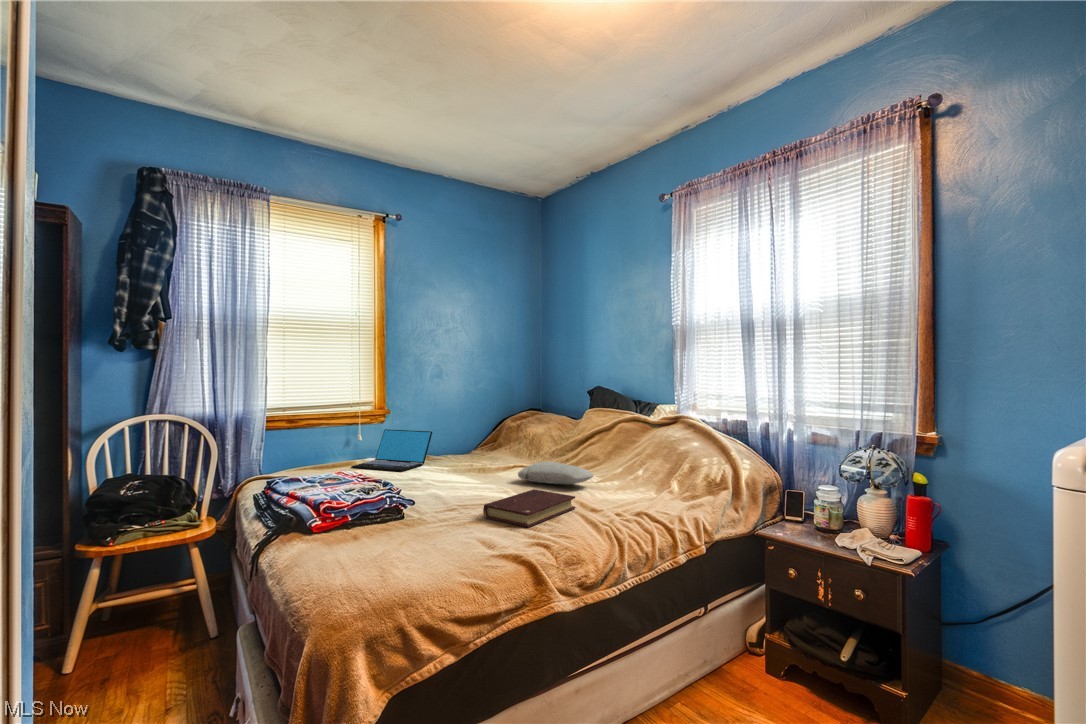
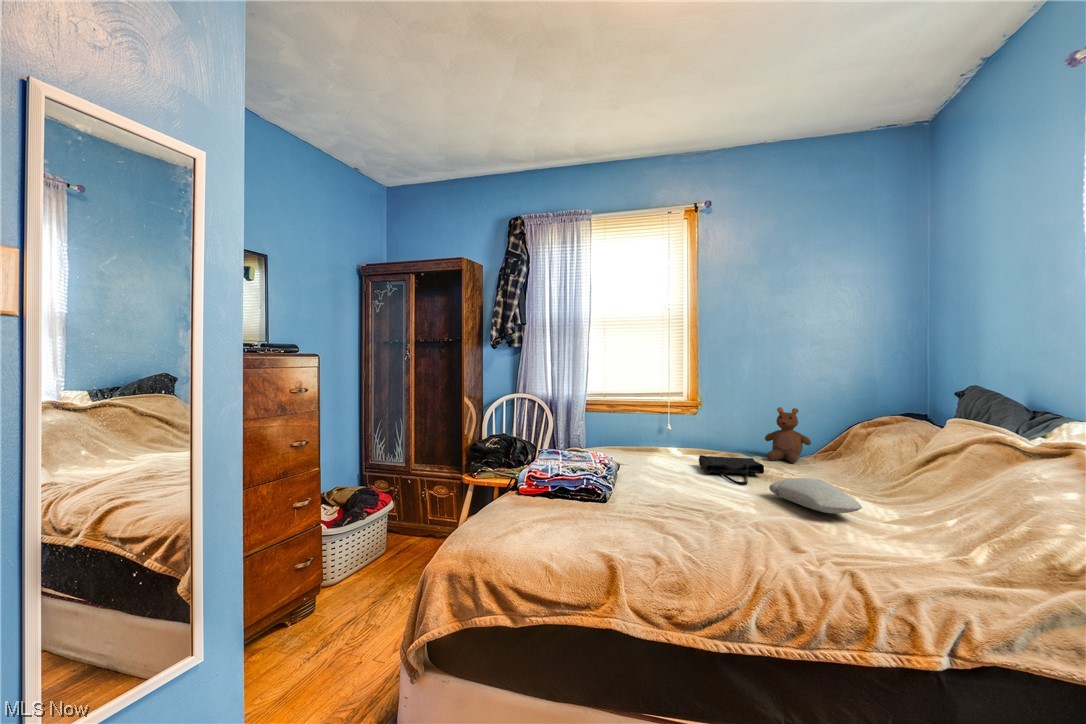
teddy bear: none [454,409,492,457] -> present [765,407,811,463]
laptop: present [351,429,432,472] -> none [648,420,726,463]
tote bag: none [425,456,487,479] -> present [699,455,764,485]
book: present [483,489,575,528] -> none [658,504,773,540]

